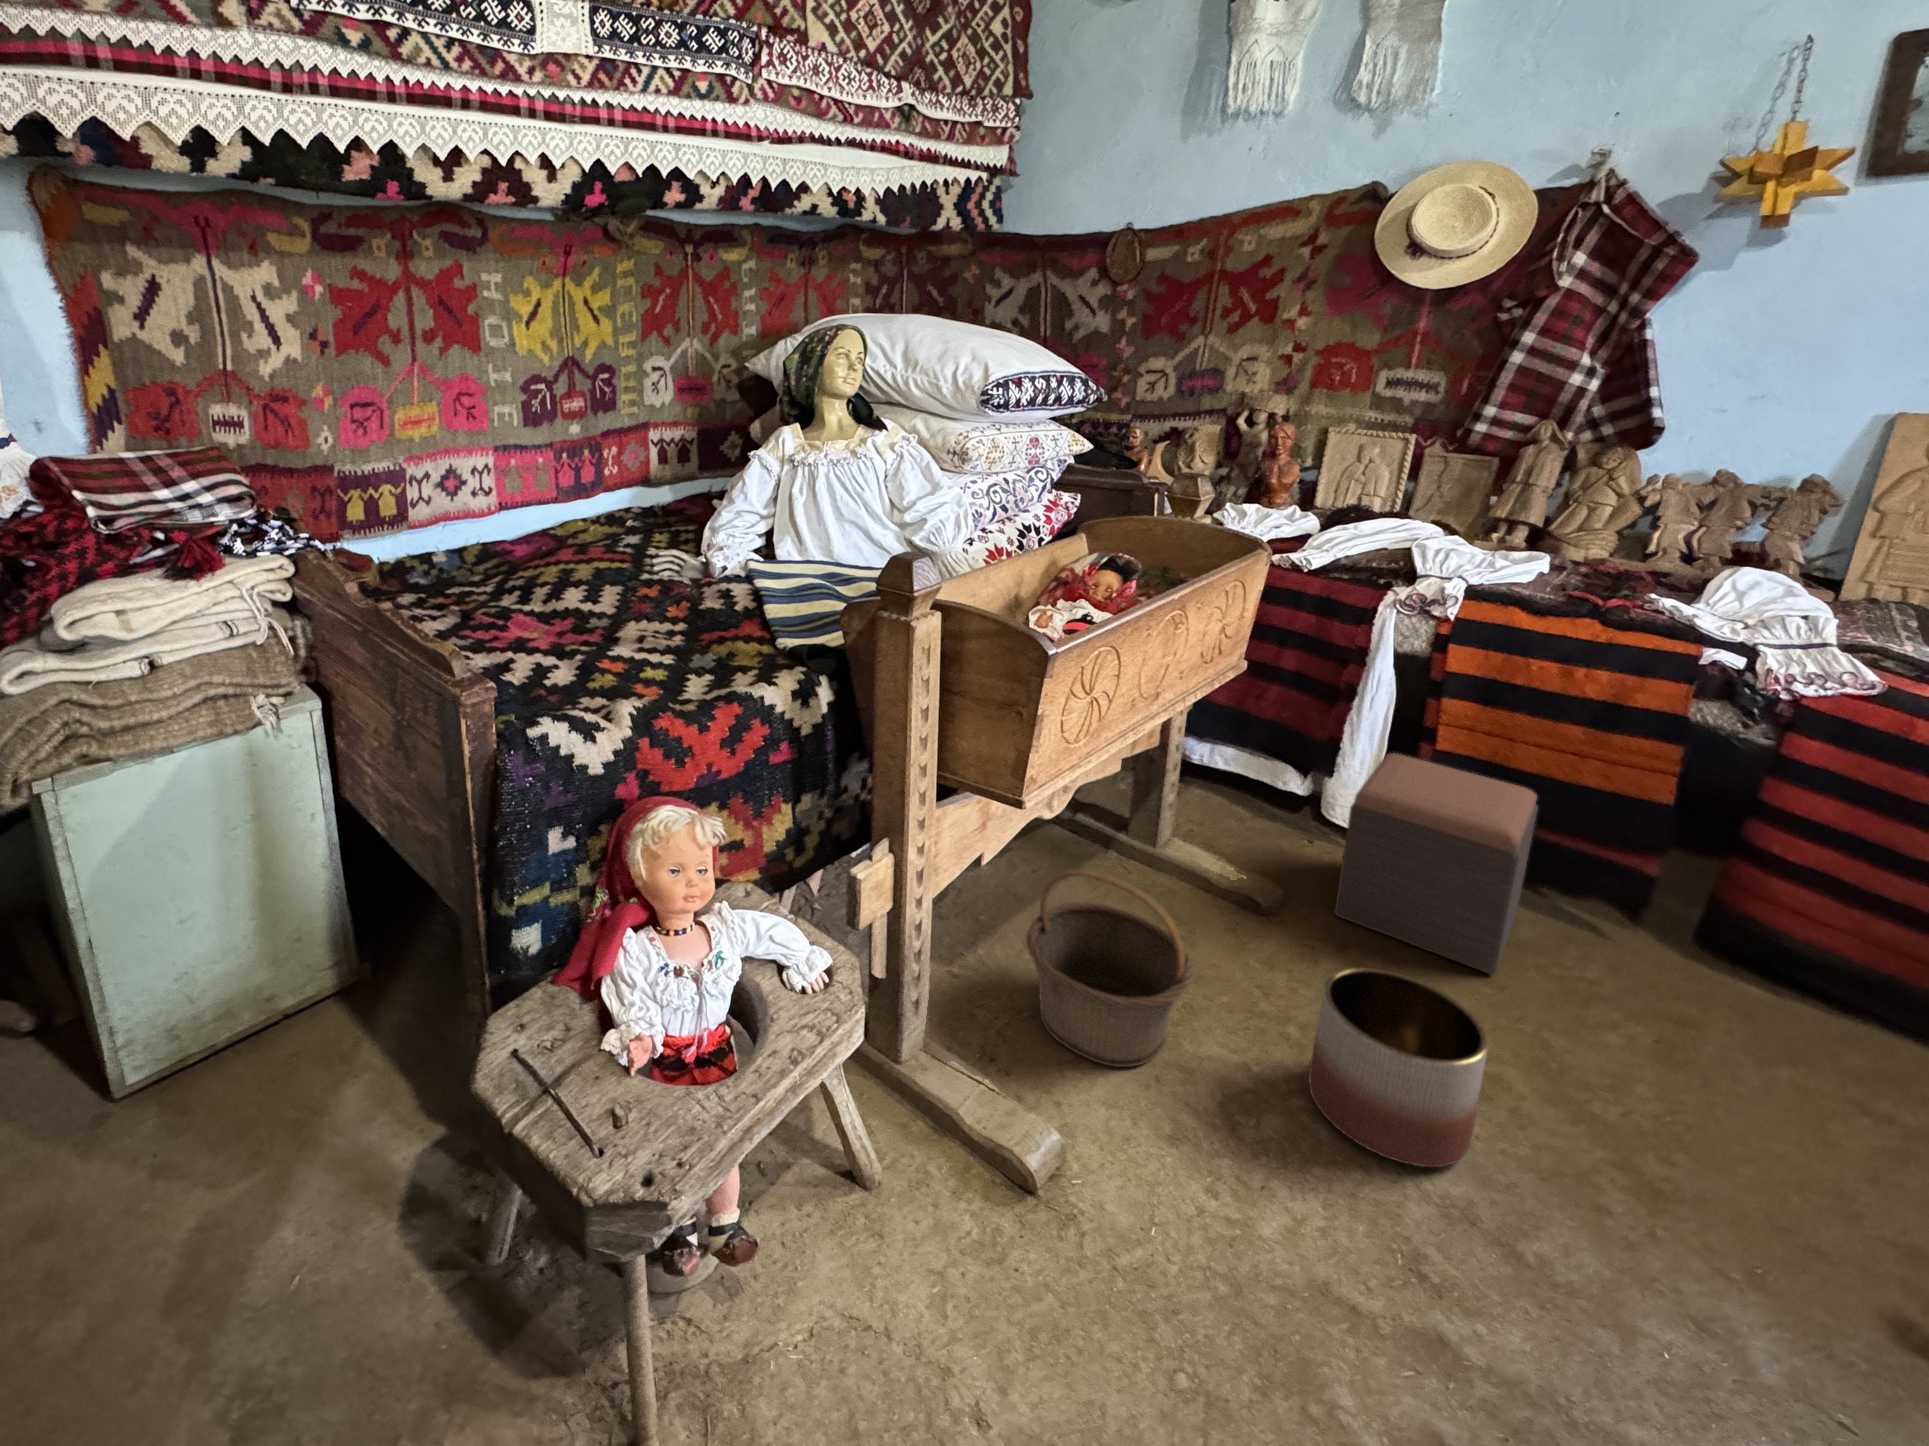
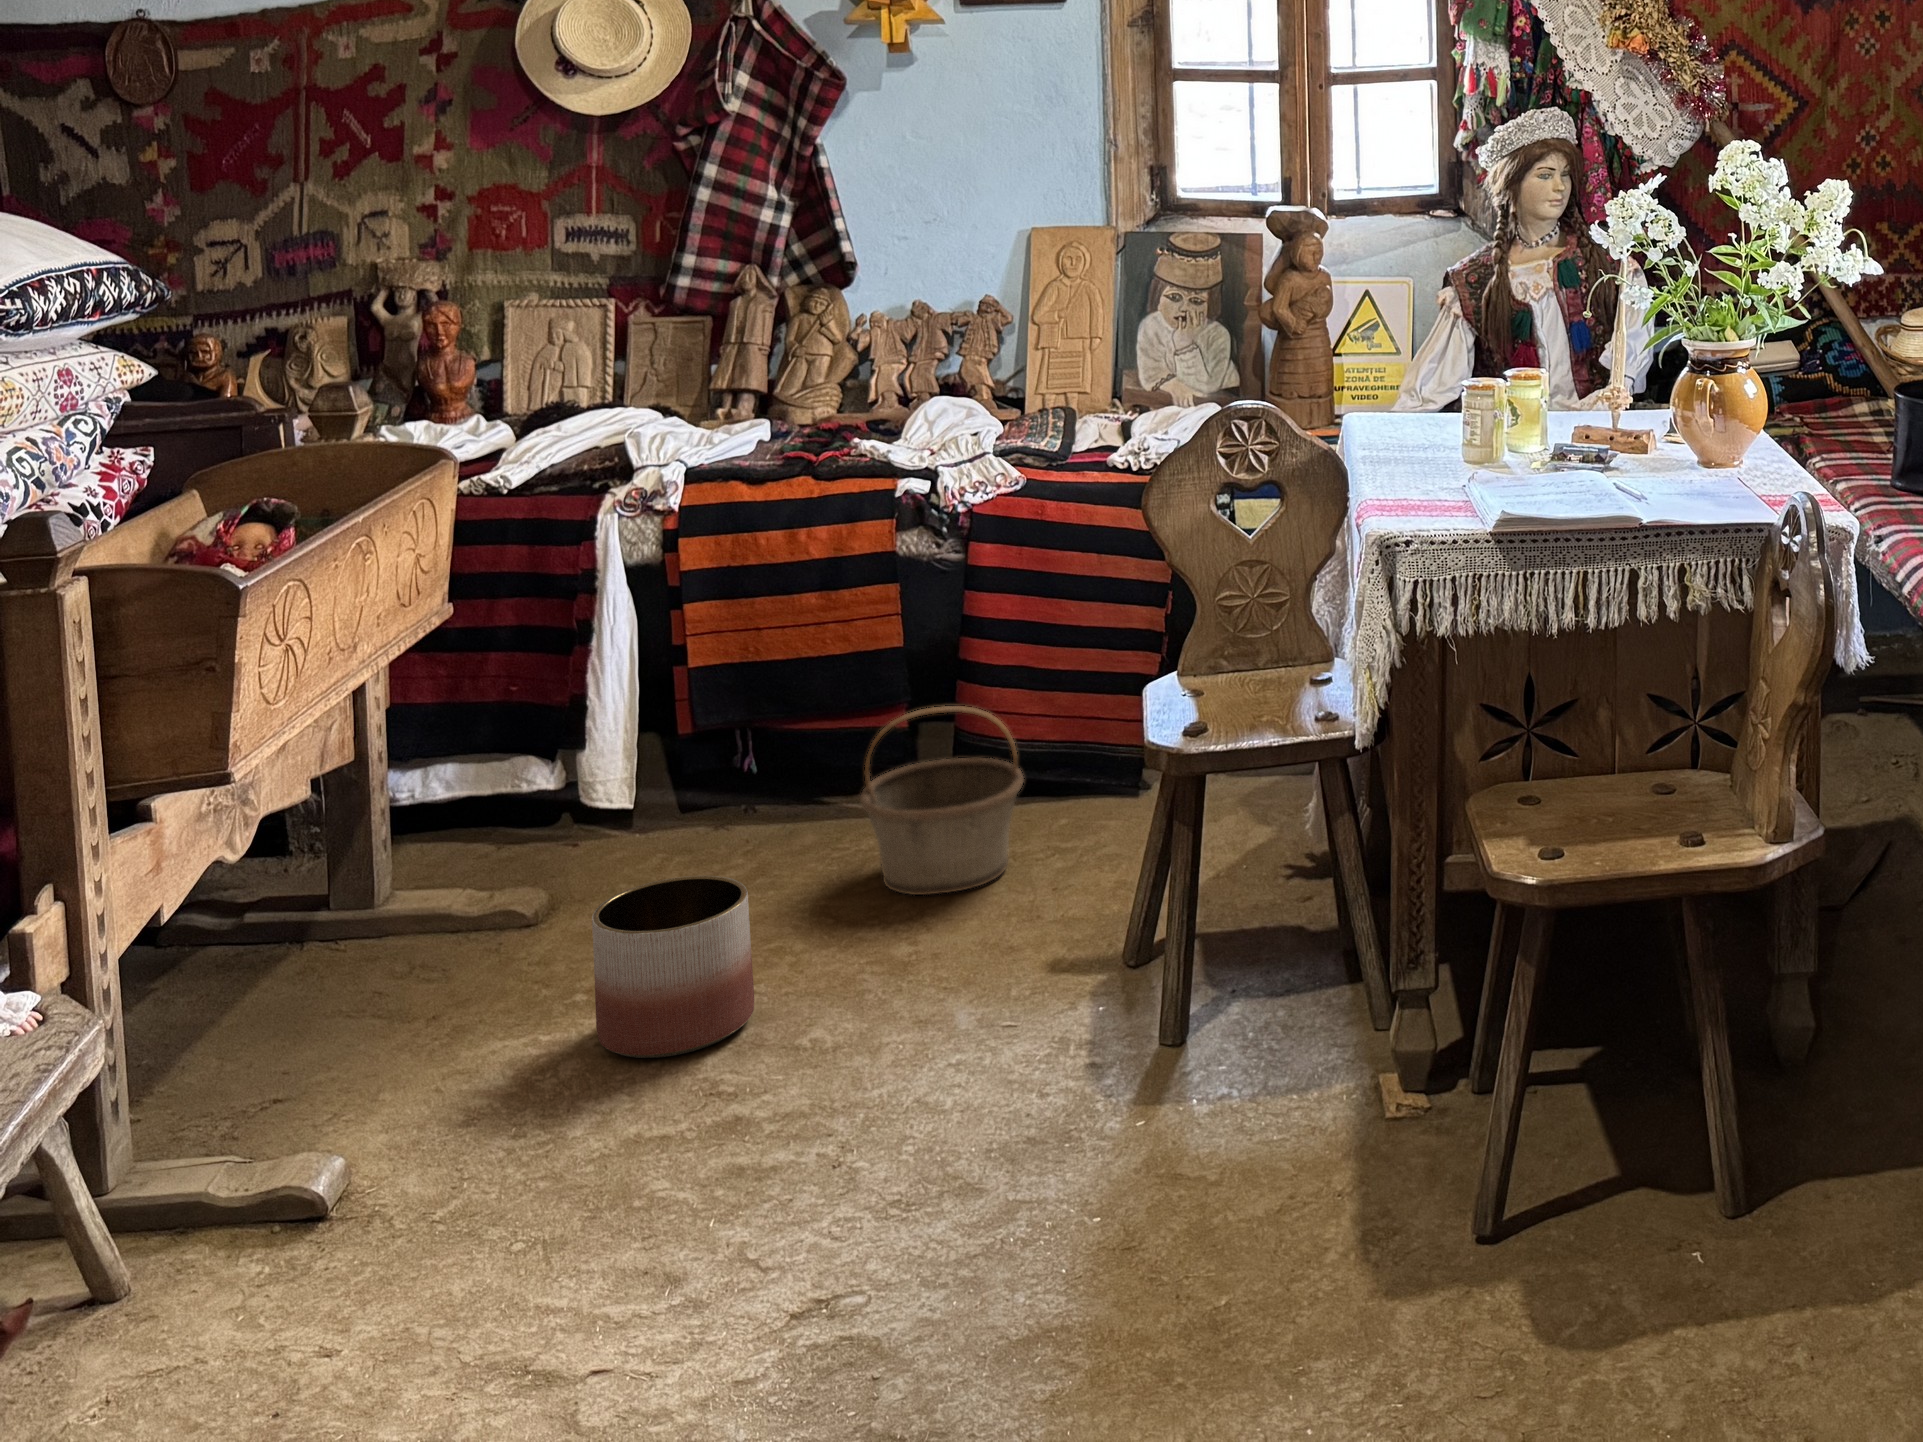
footstool: present [1335,753,1538,975] -> none [603,678,803,903]
basket: present [1026,869,1193,1067] -> present [860,706,1023,895]

